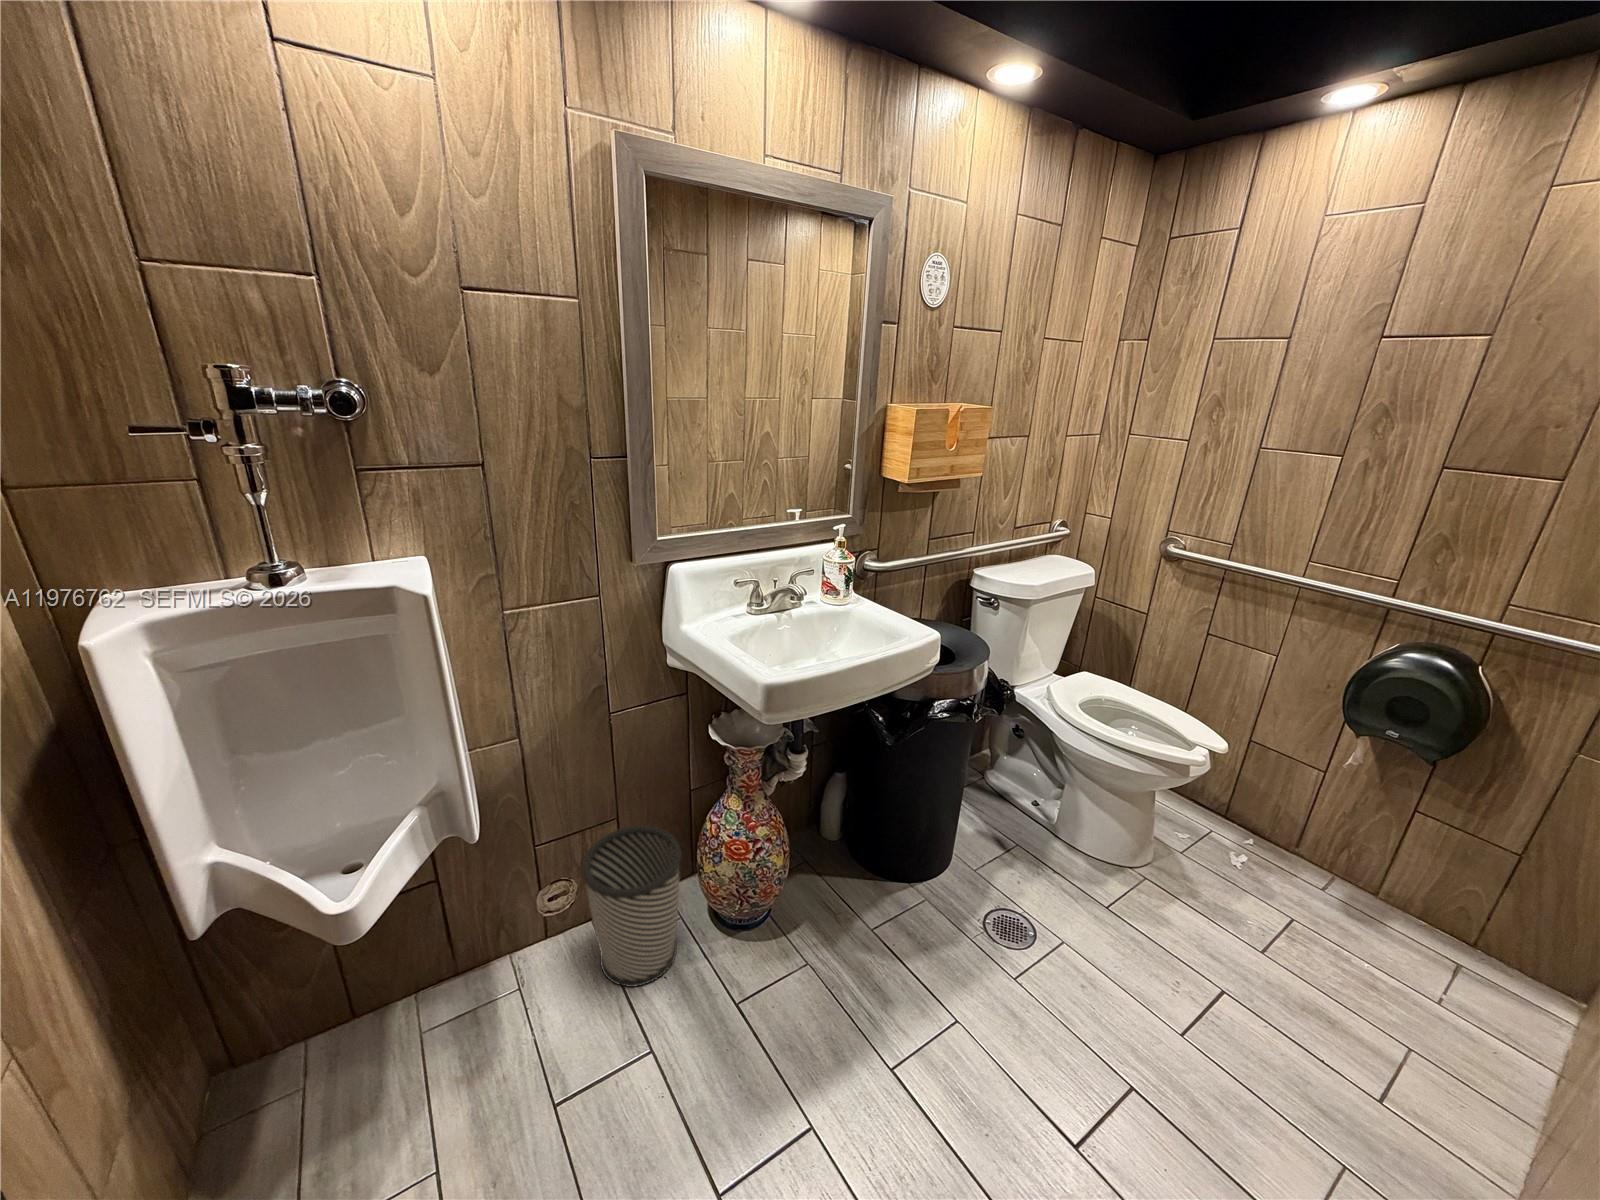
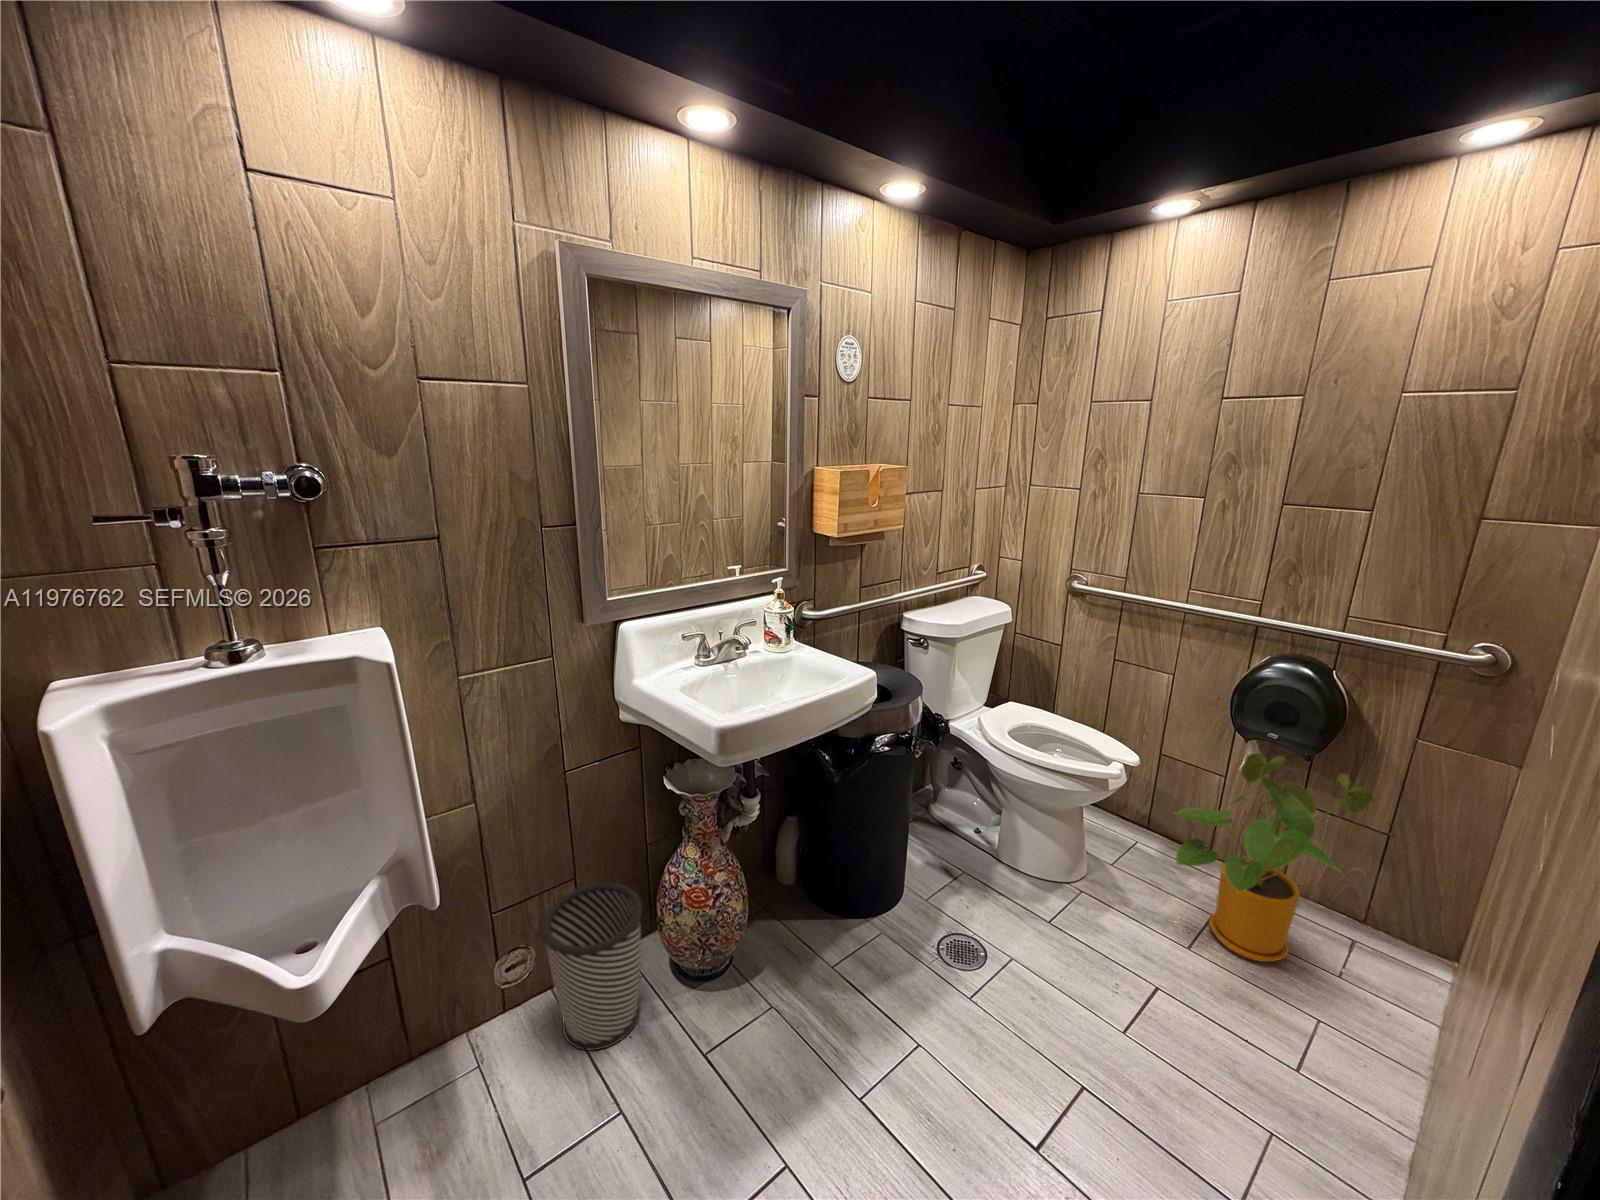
house plant: none [1256,752,1512,978] -> present [1175,754,1373,962]

